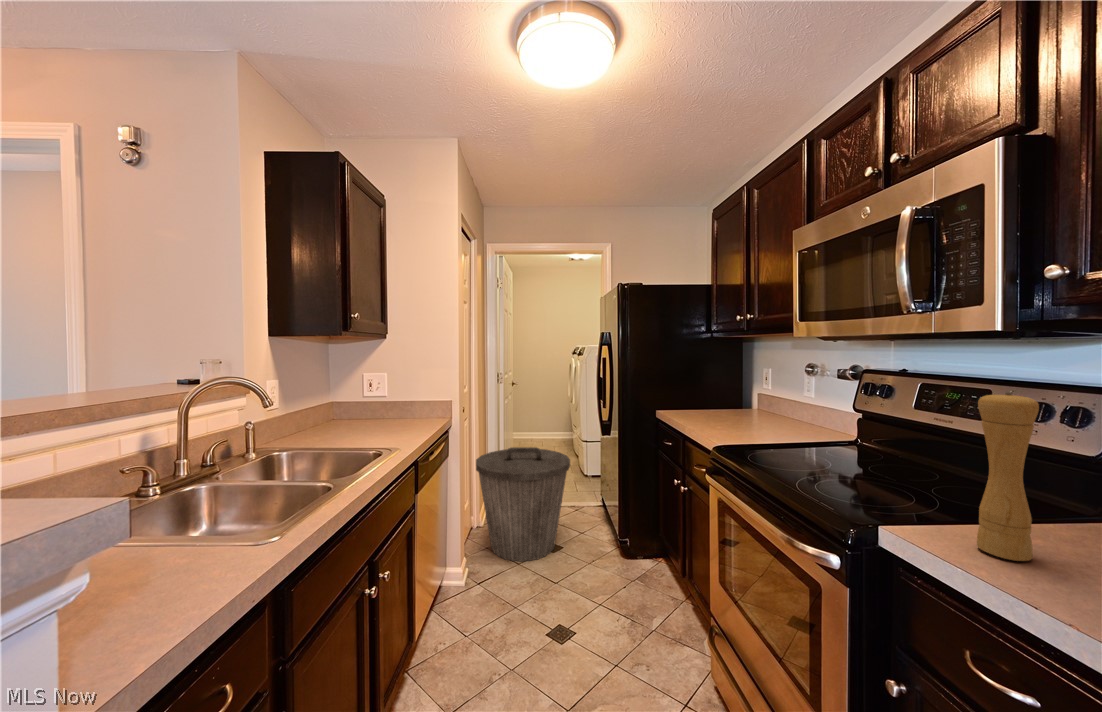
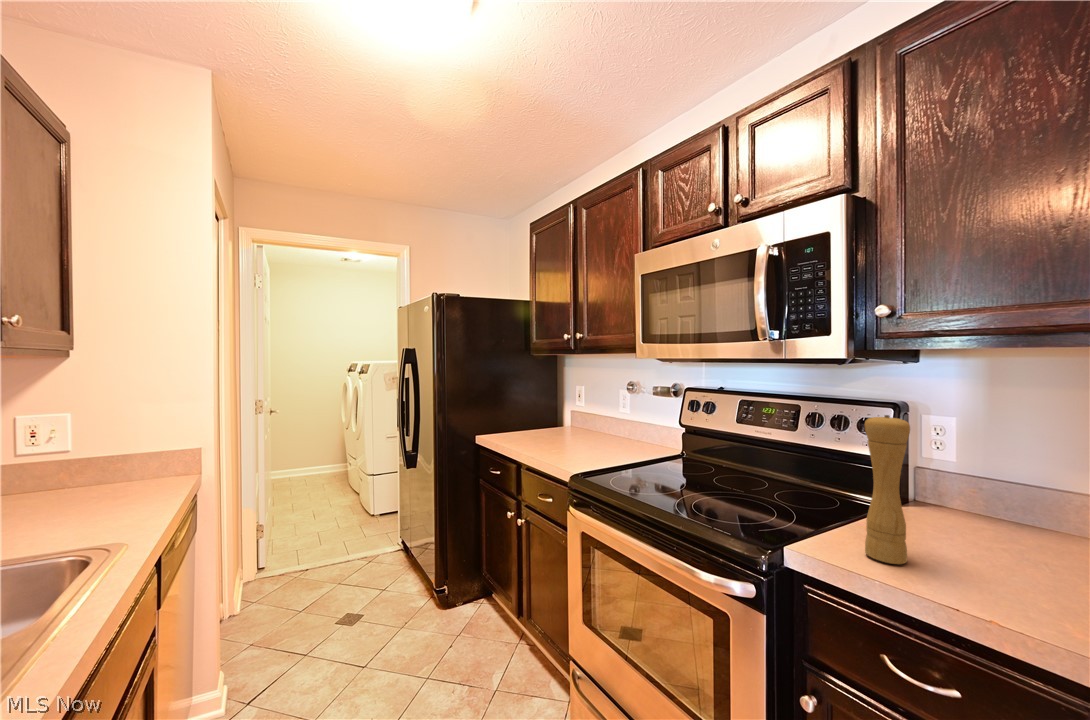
trash can: present [476,447,570,562] -> none [227,495,373,661]

